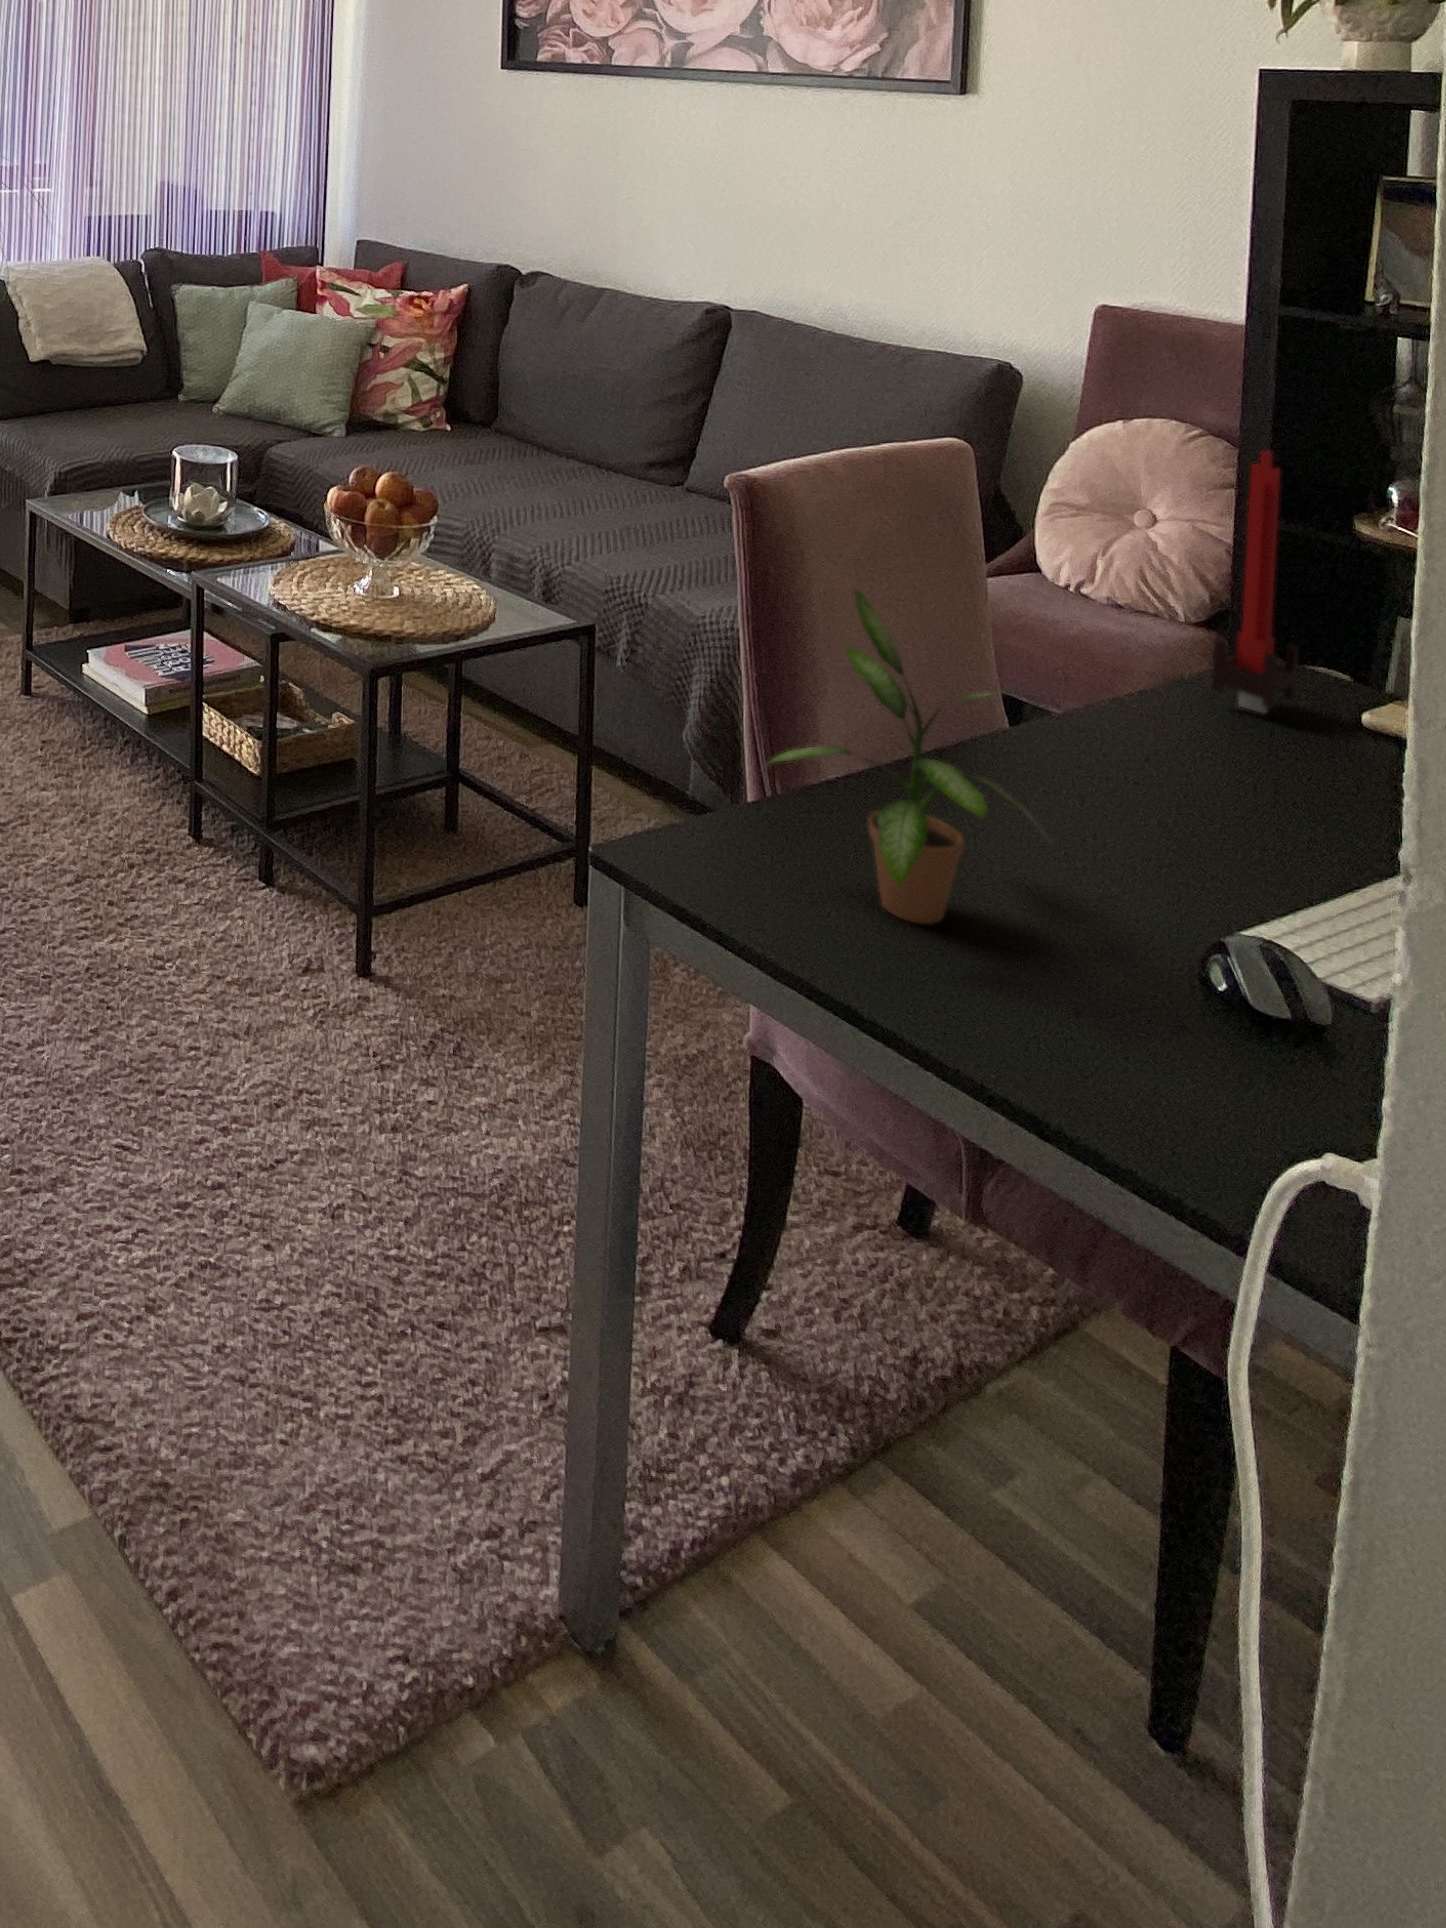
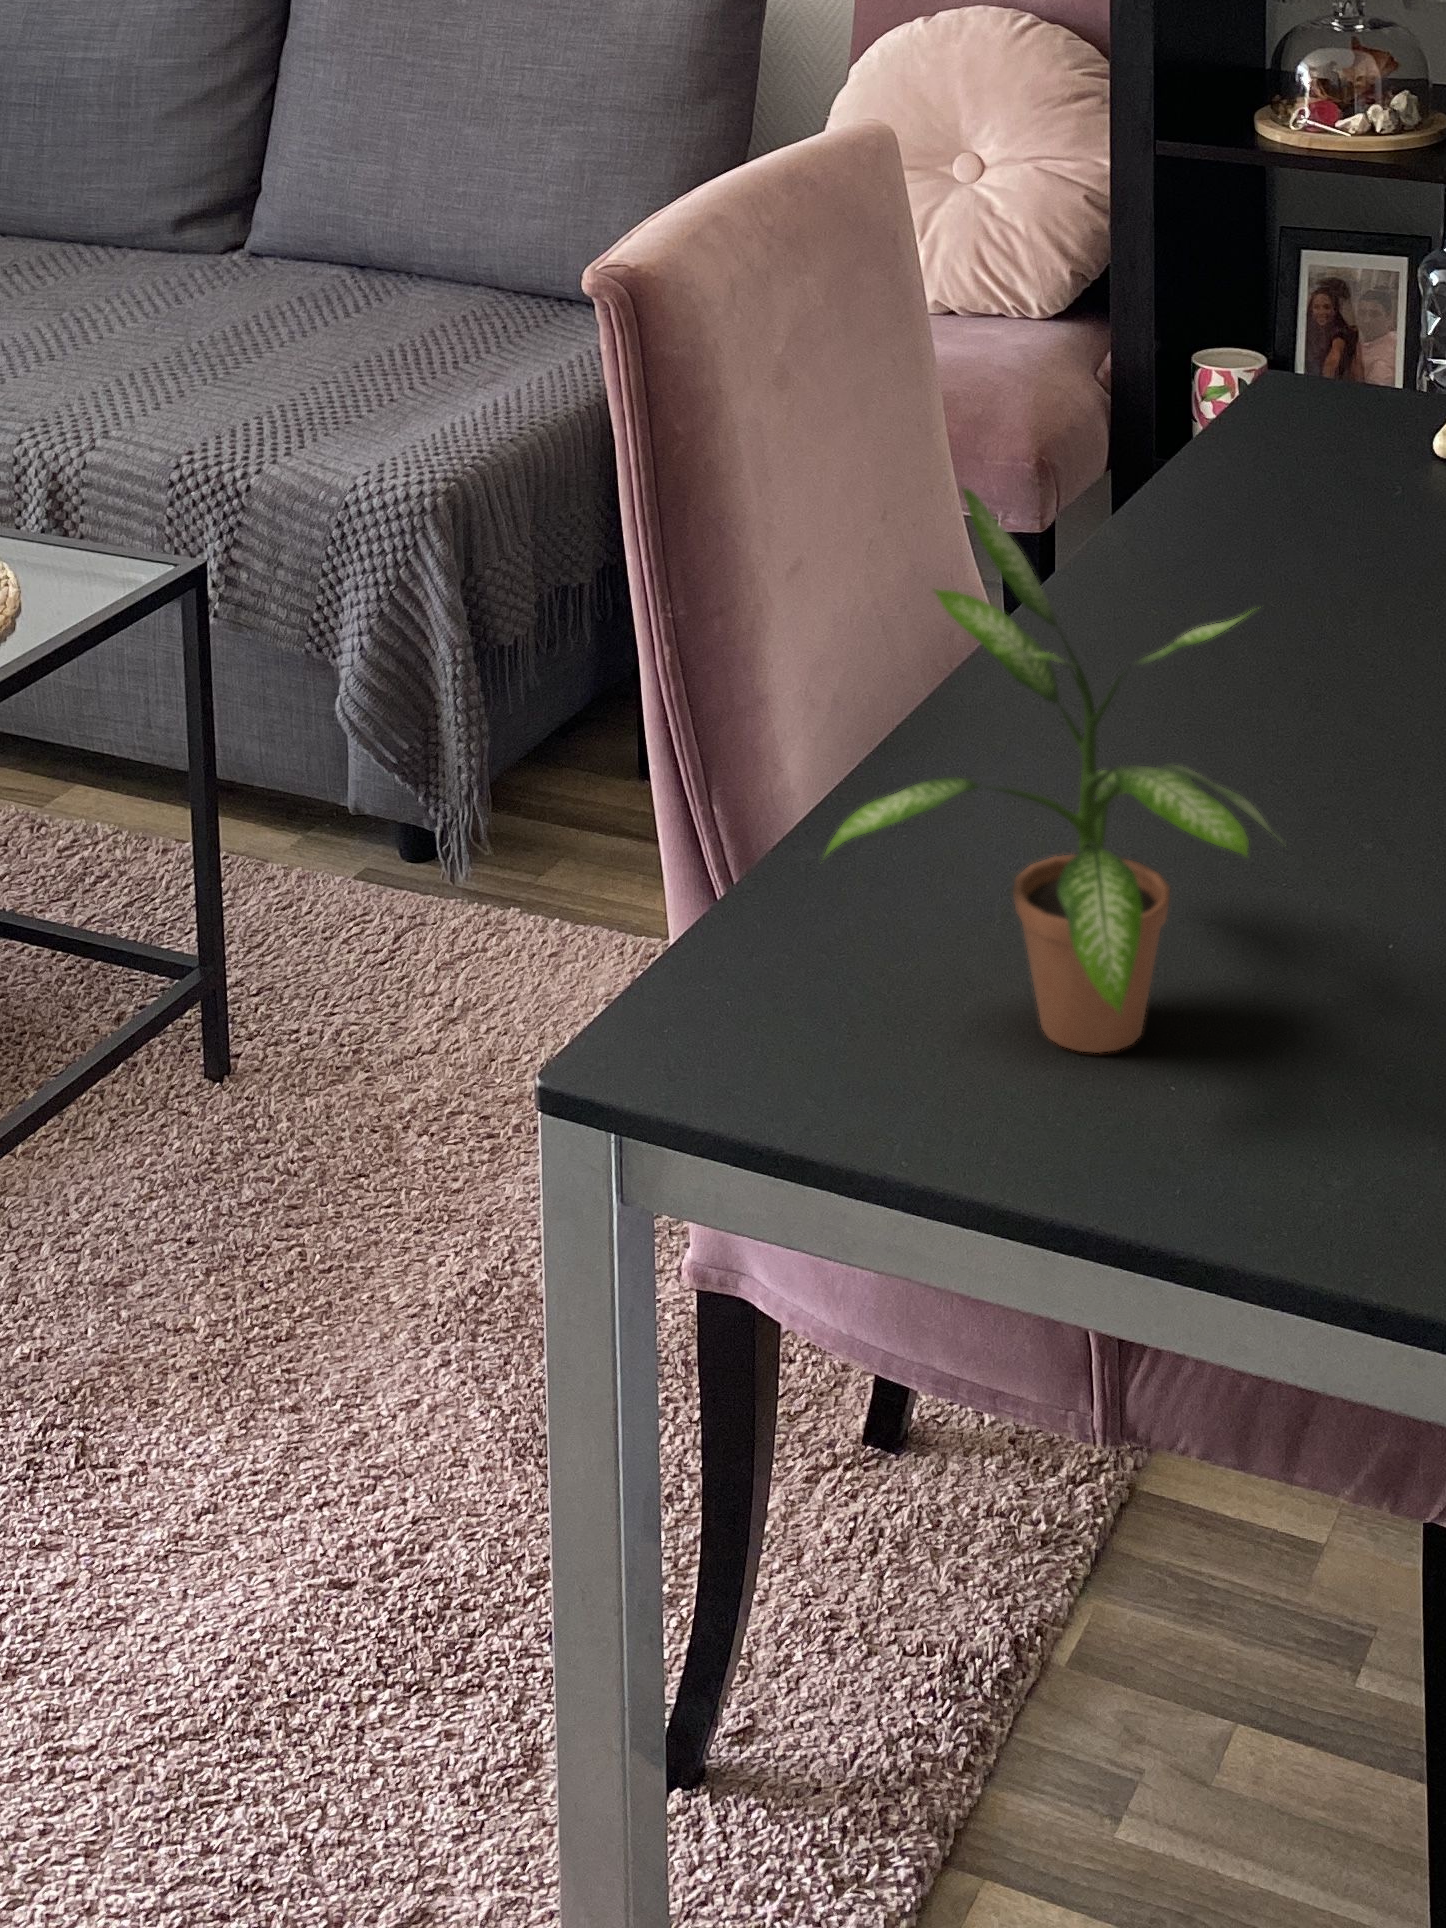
candle: present [1212,451,1298,713] -> none [1276,78,1380,492]

